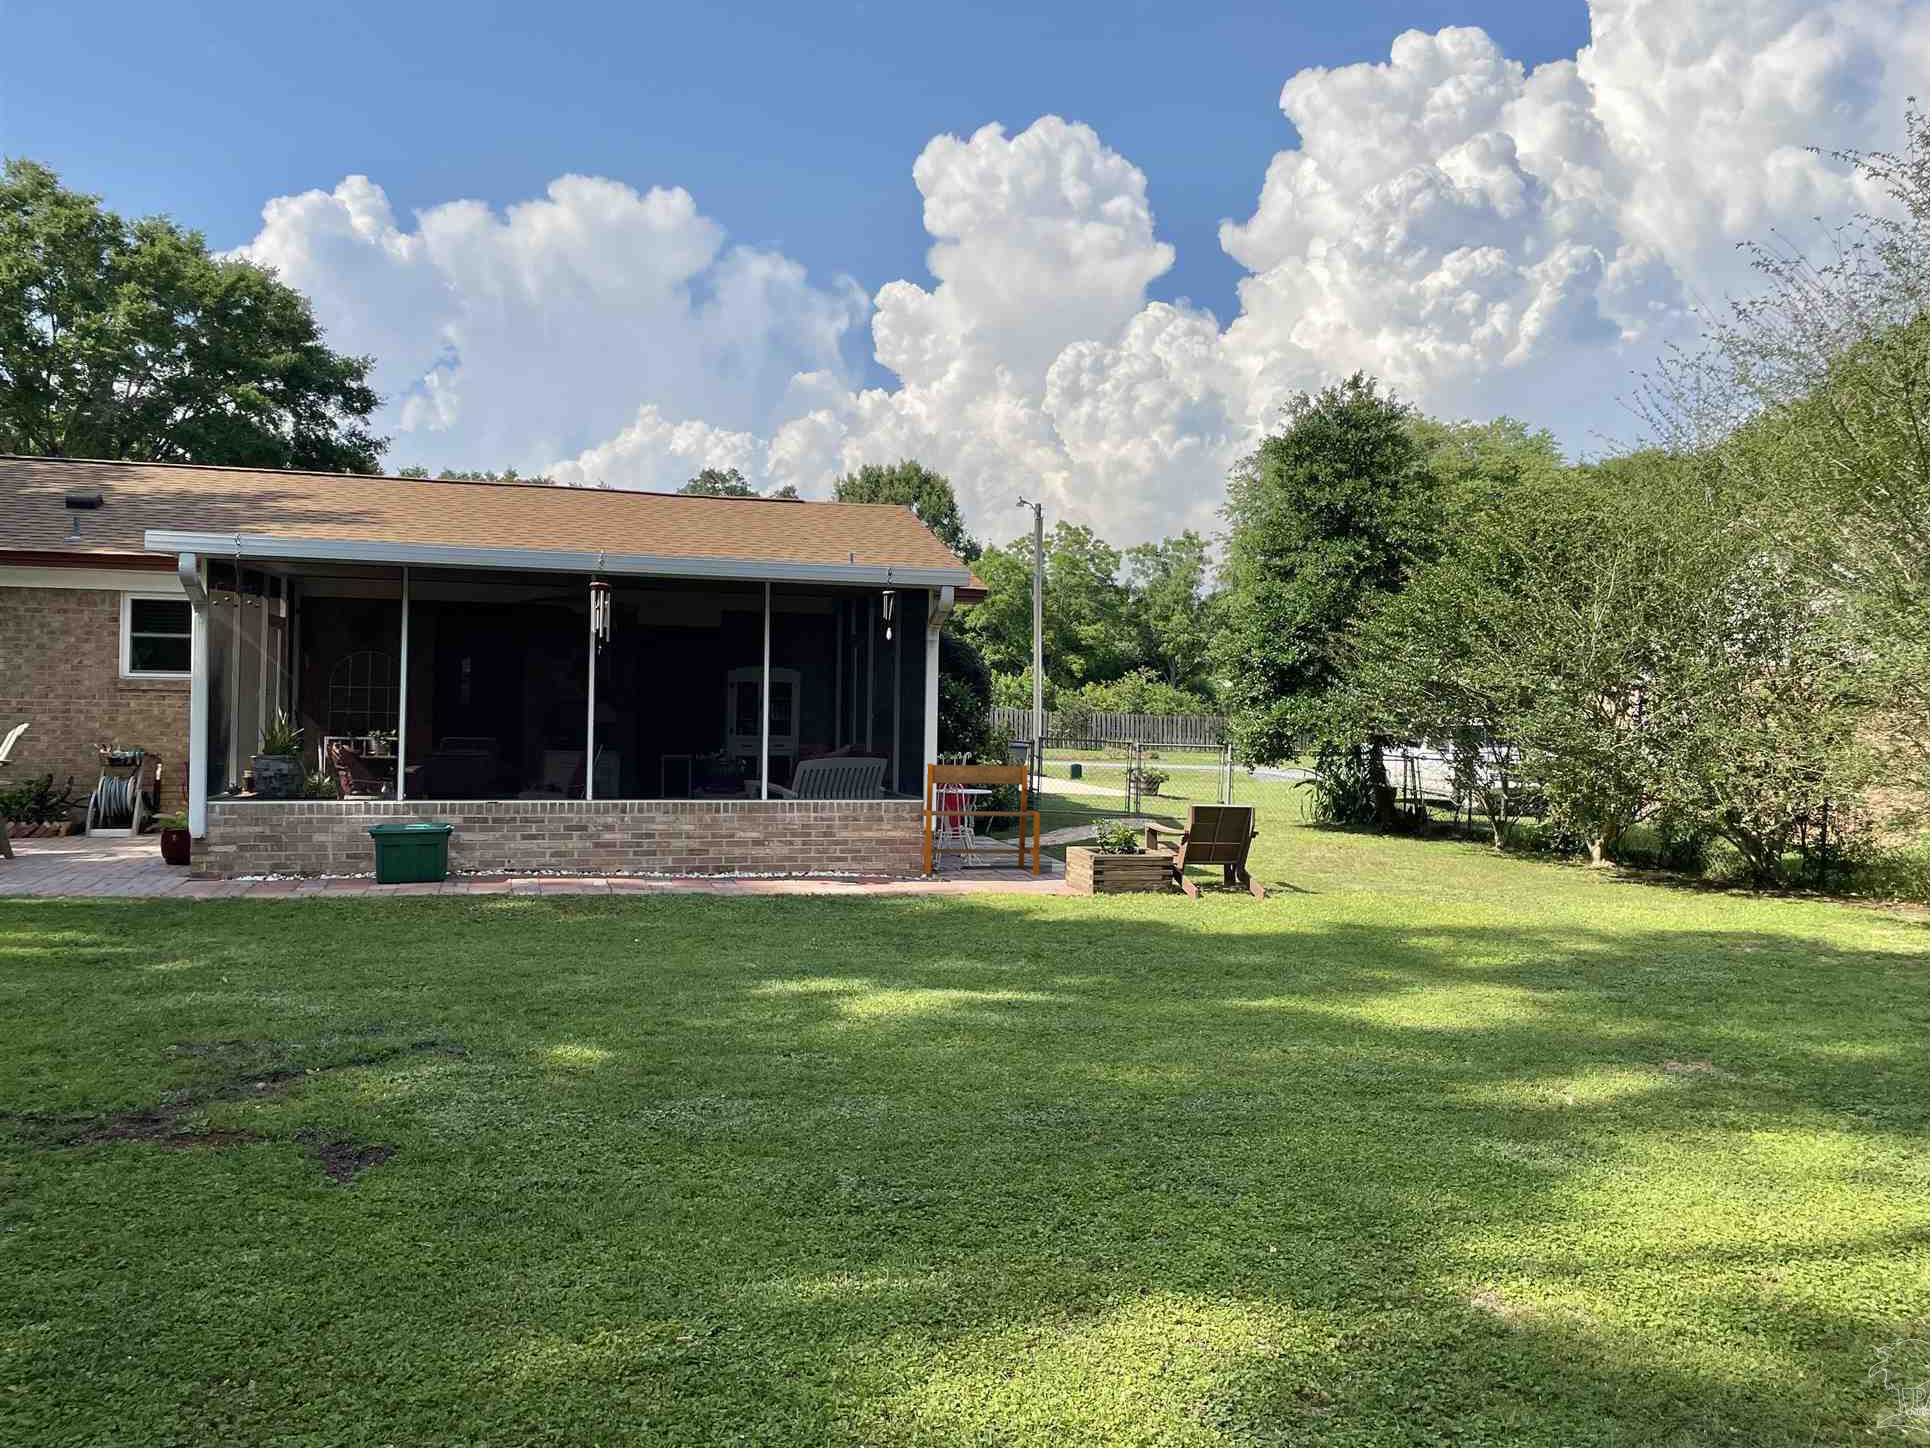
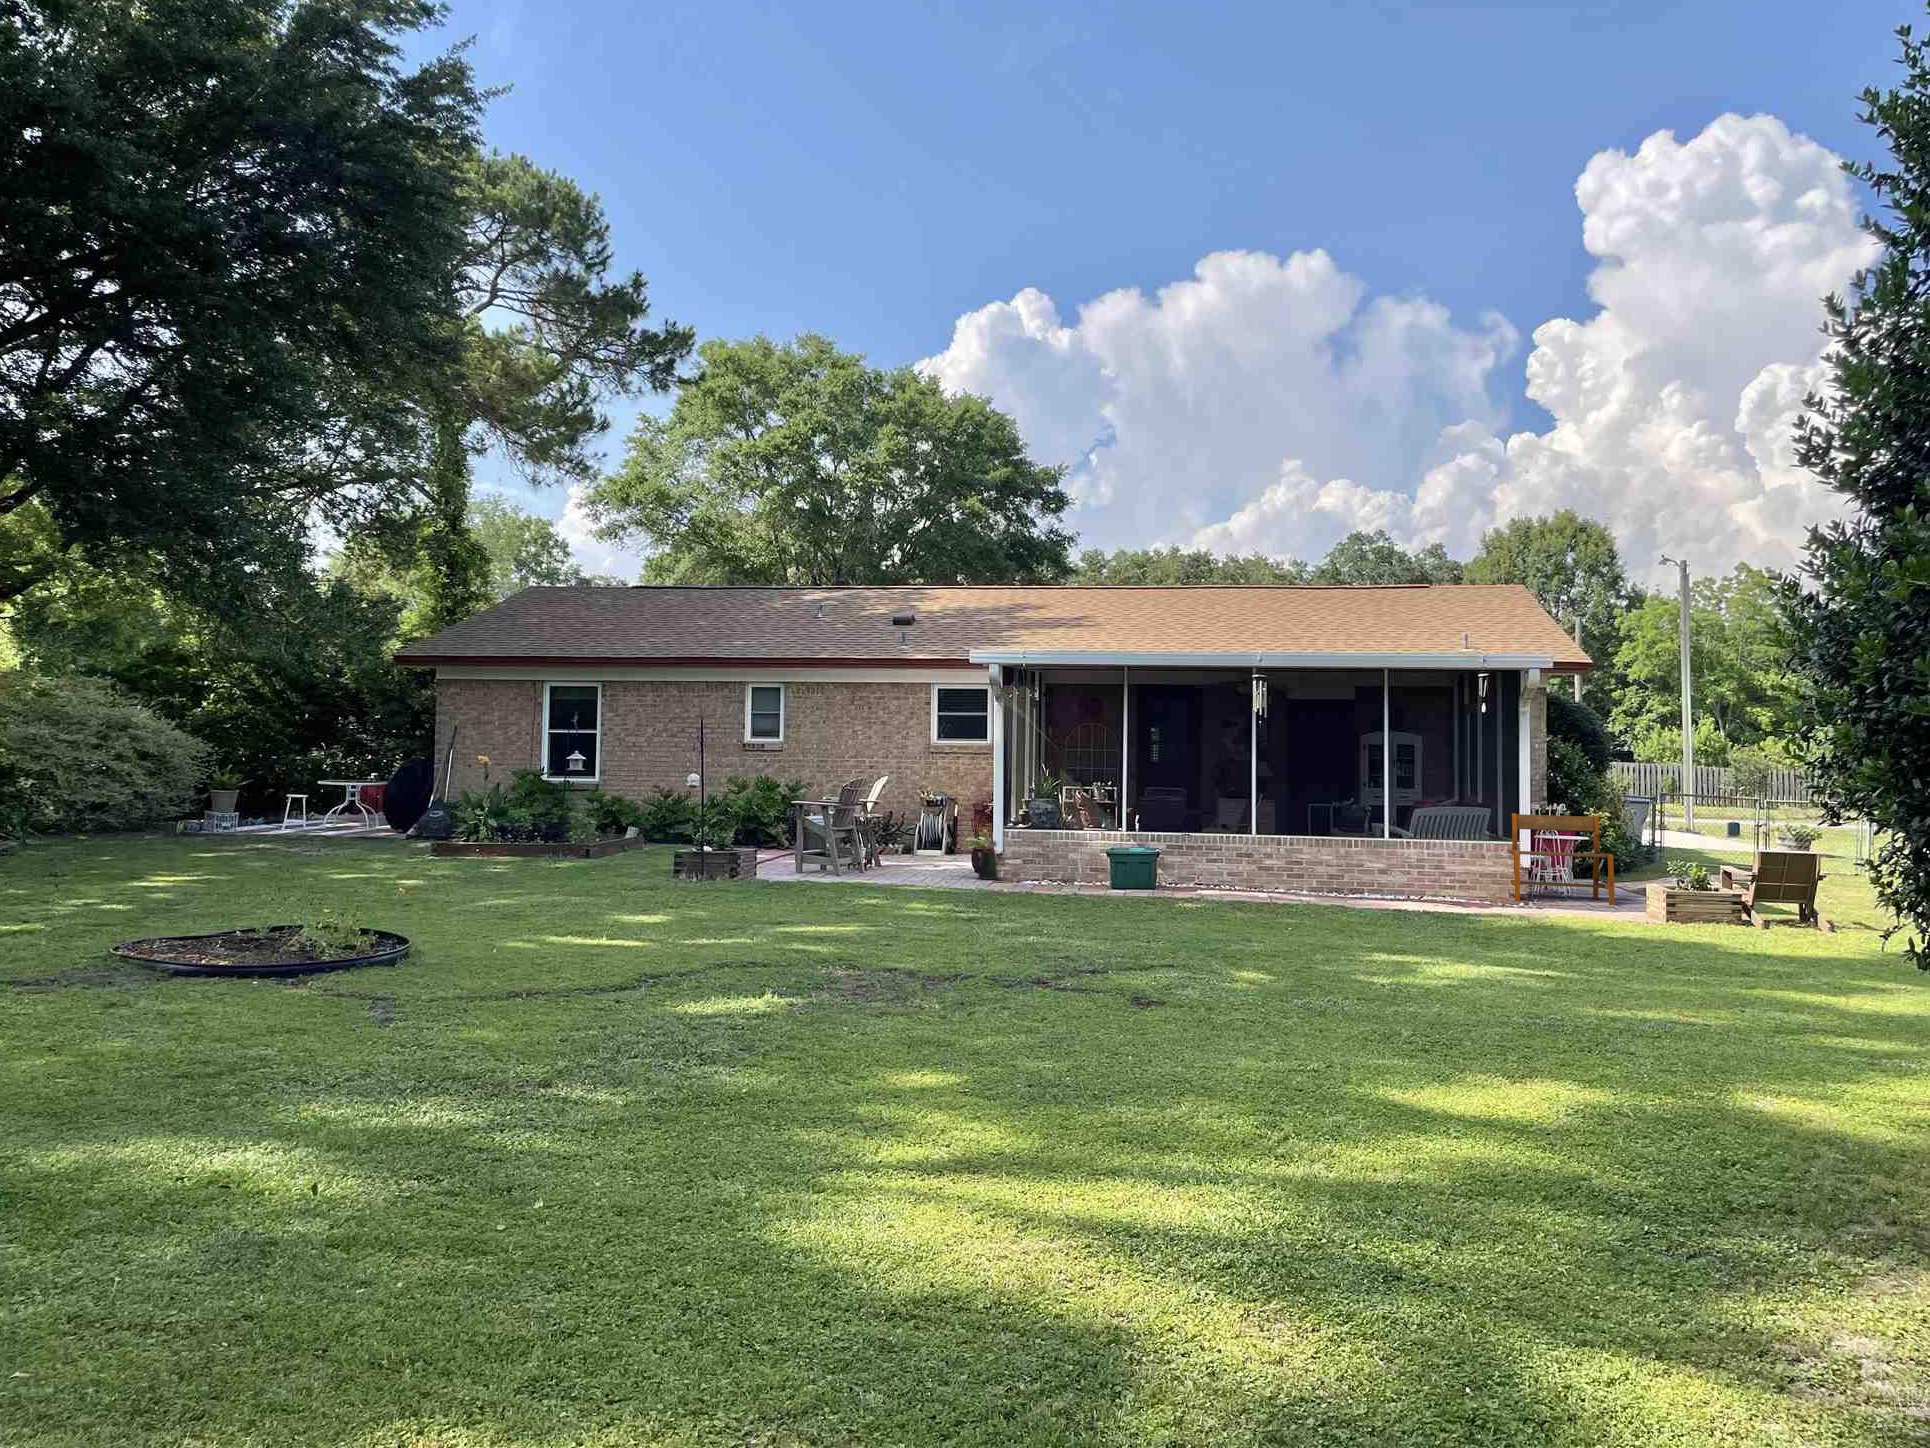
watering can: none [150,818,198,878] -> present [975,841,998,880]

